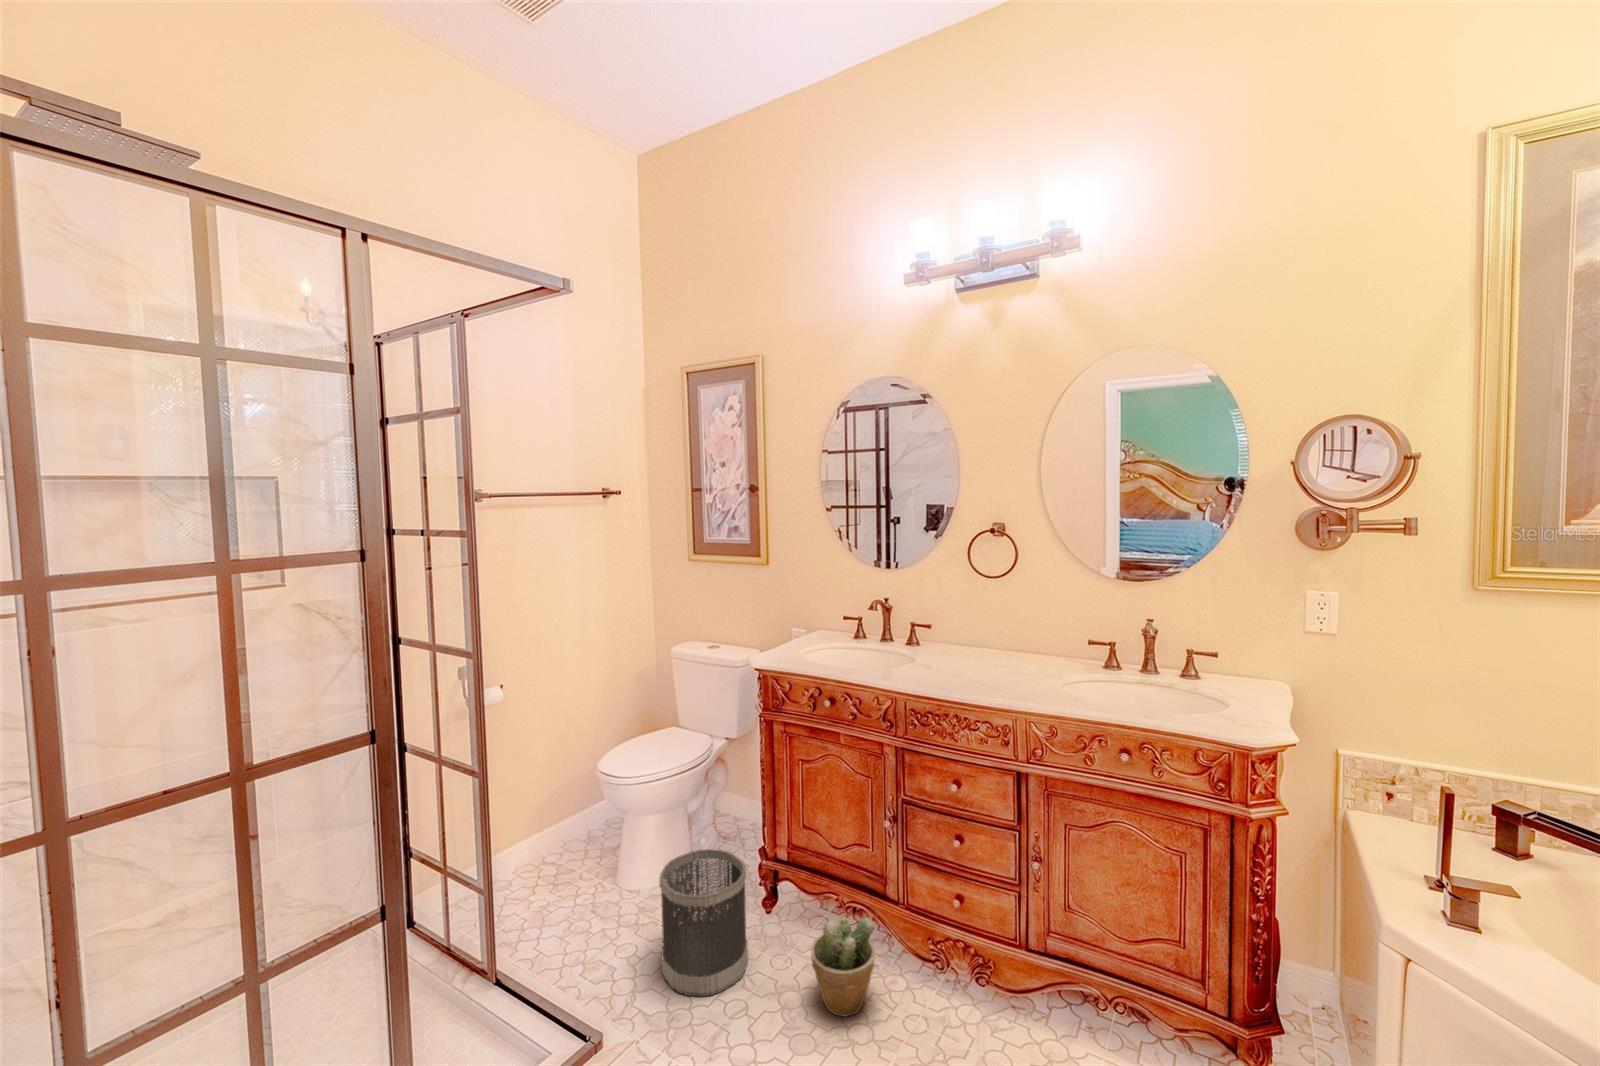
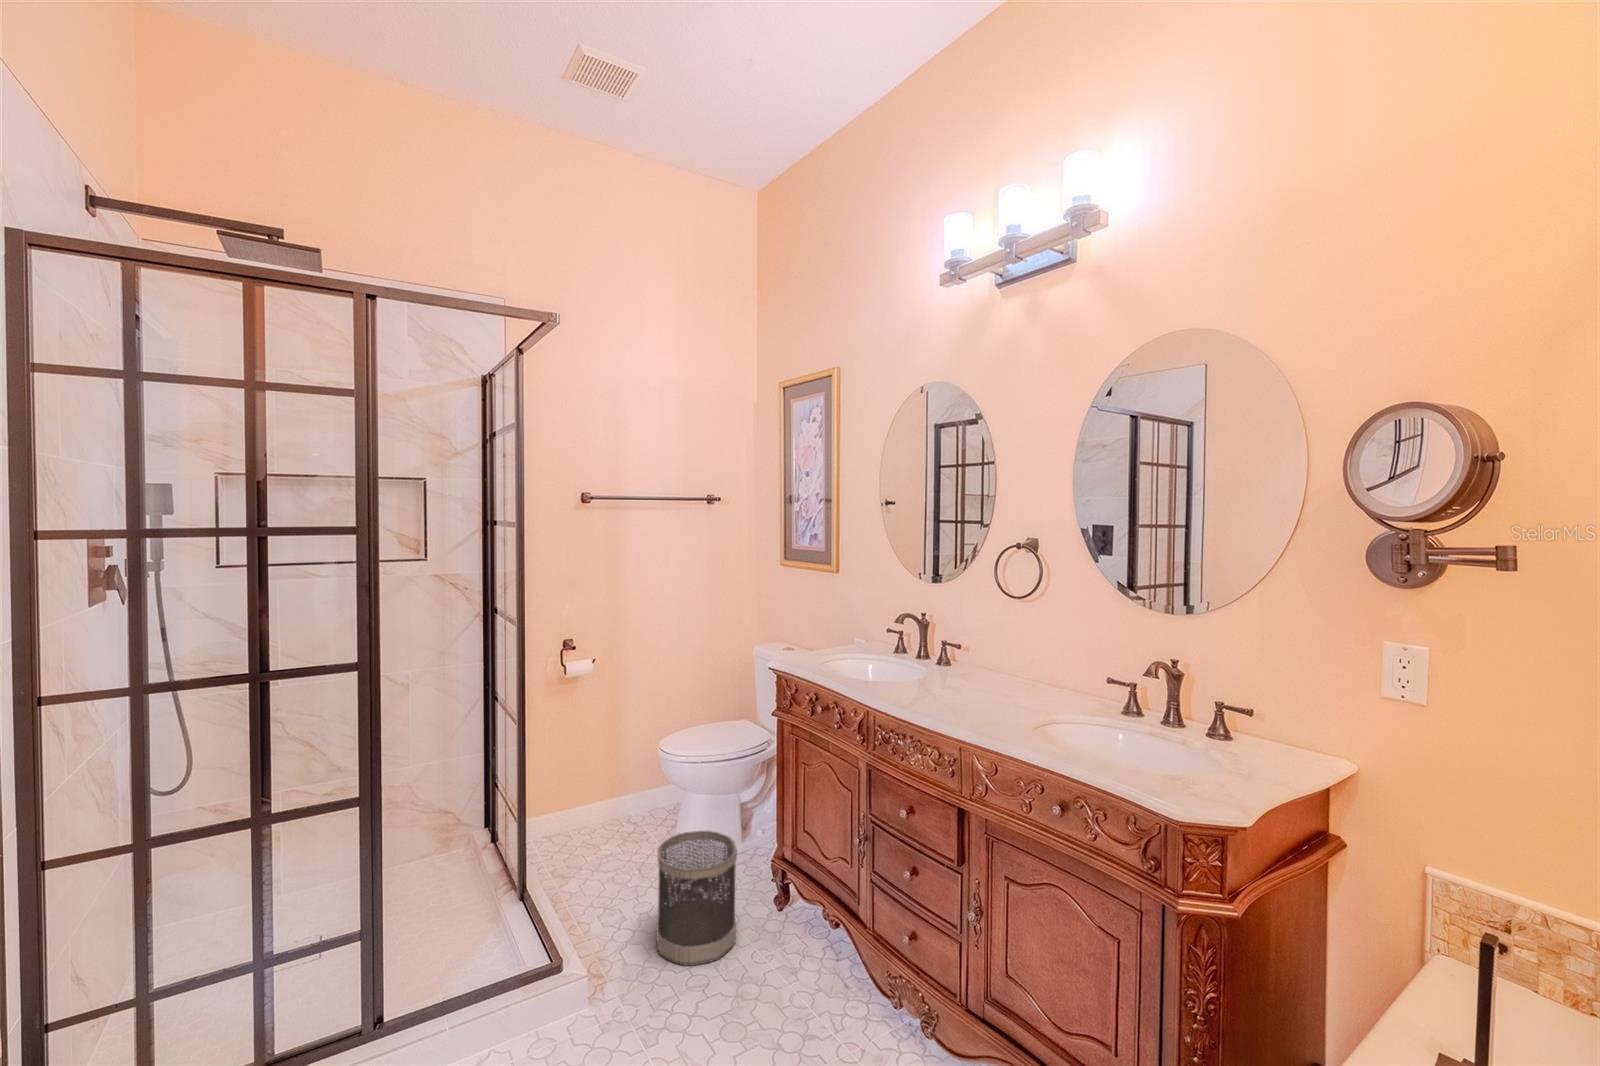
potted plant: present [811,917,875,1017] -> none [761,923,826,1025]

